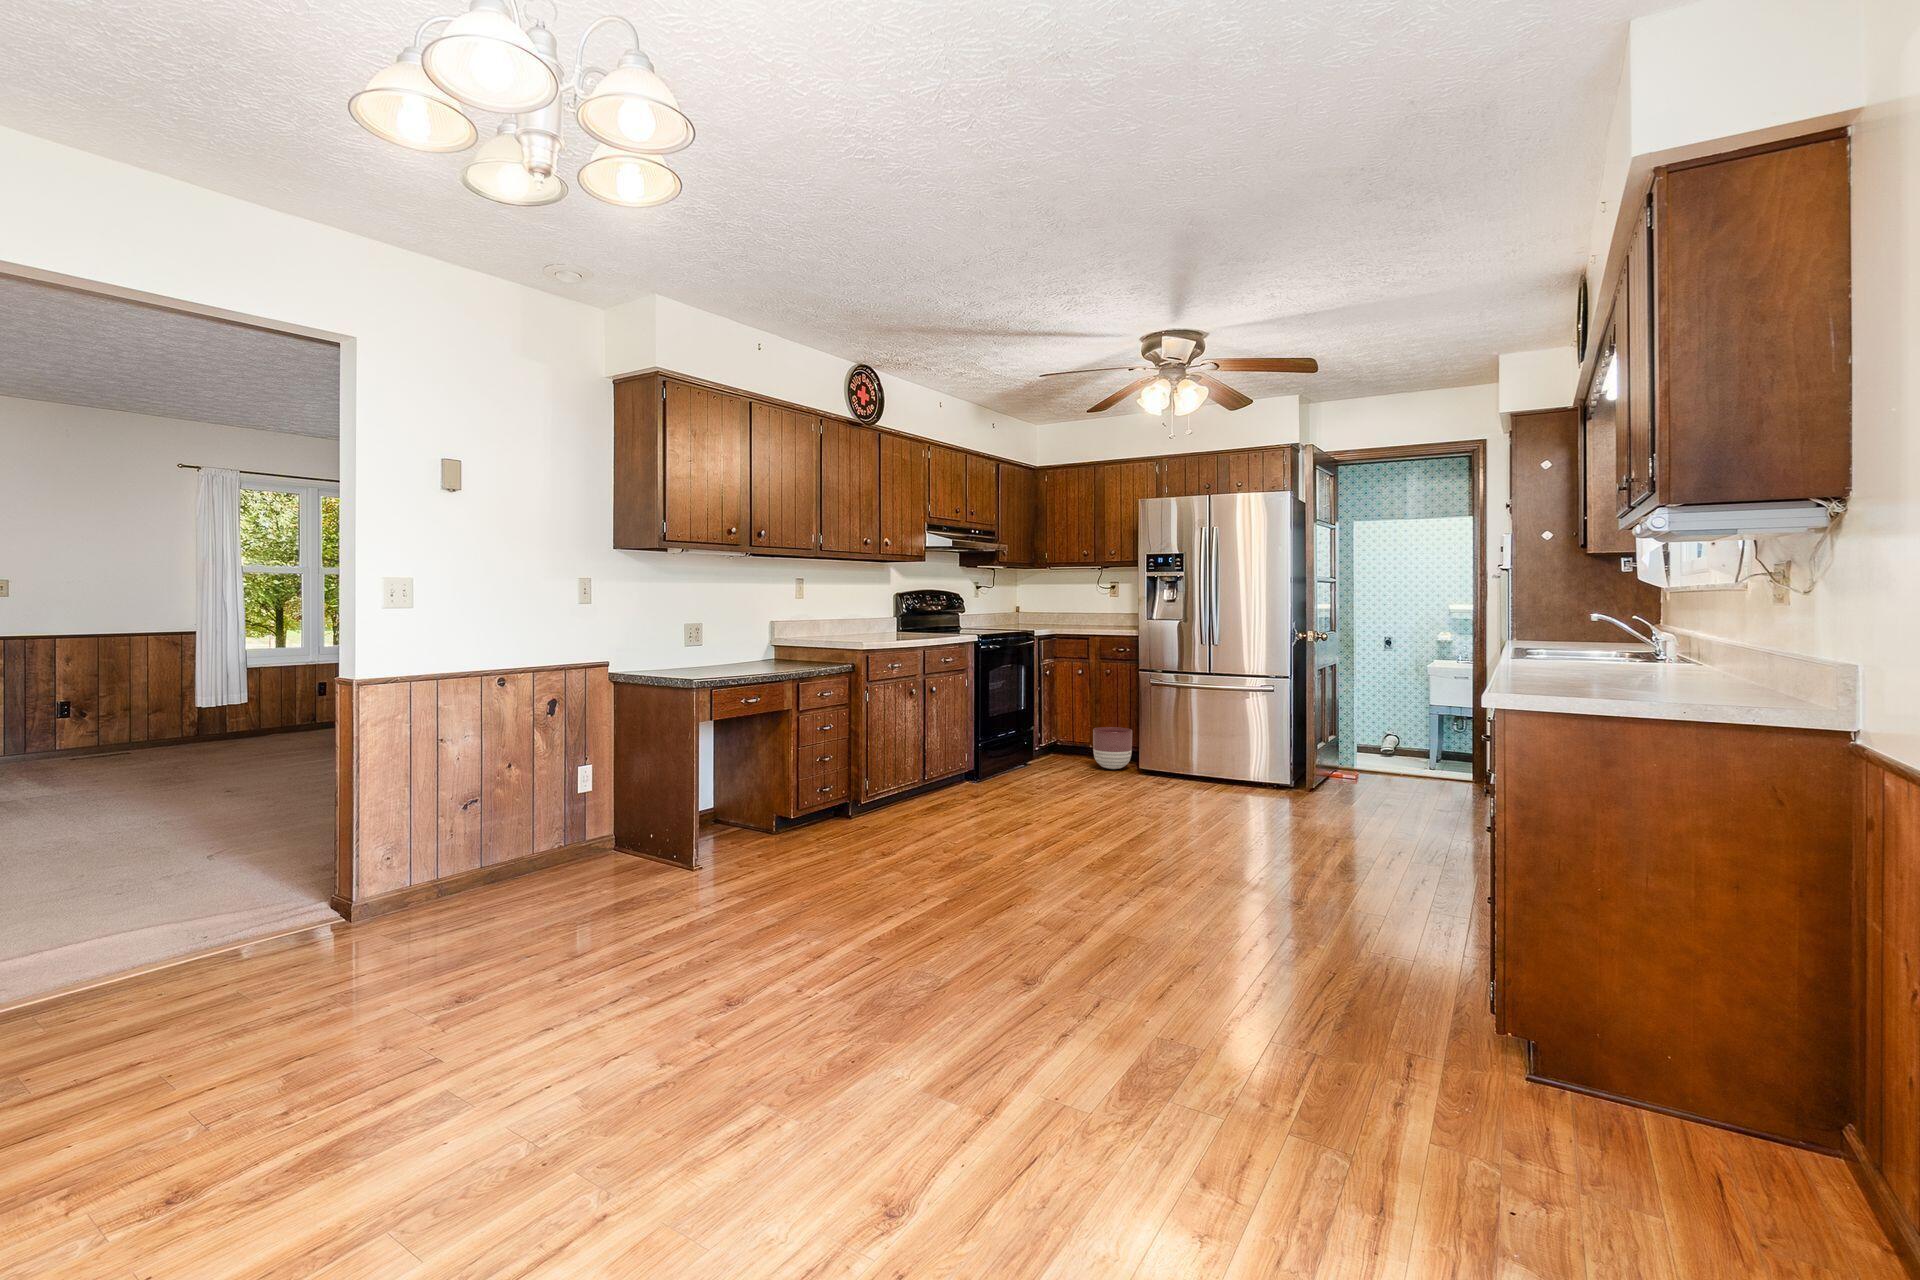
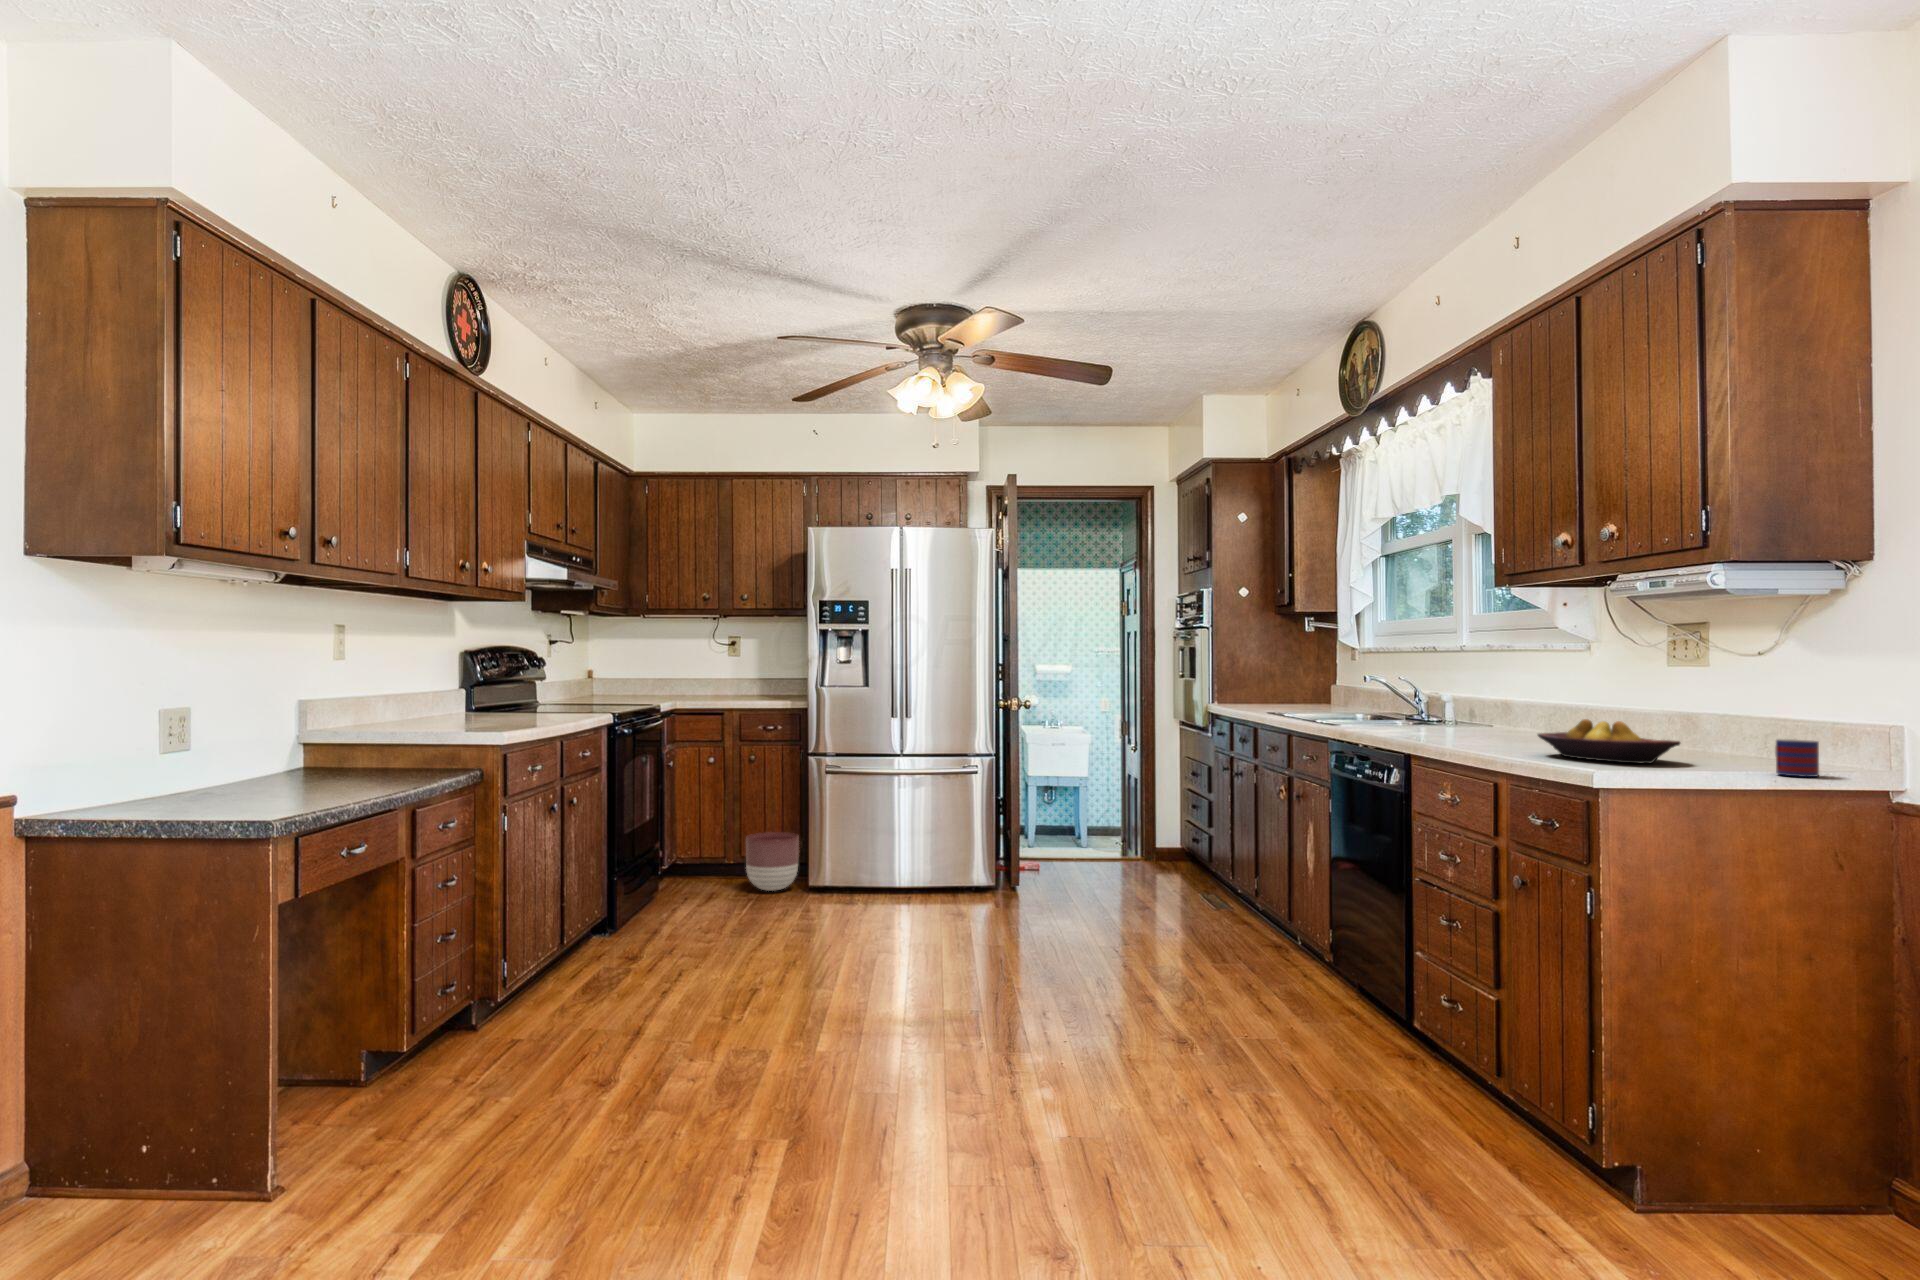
fruit bowl: none [1572,649,1694,694] -> present [1538,719,1680,763]
mug: none [1729,671,1780,711] -> present [1775,739,1819,777]

